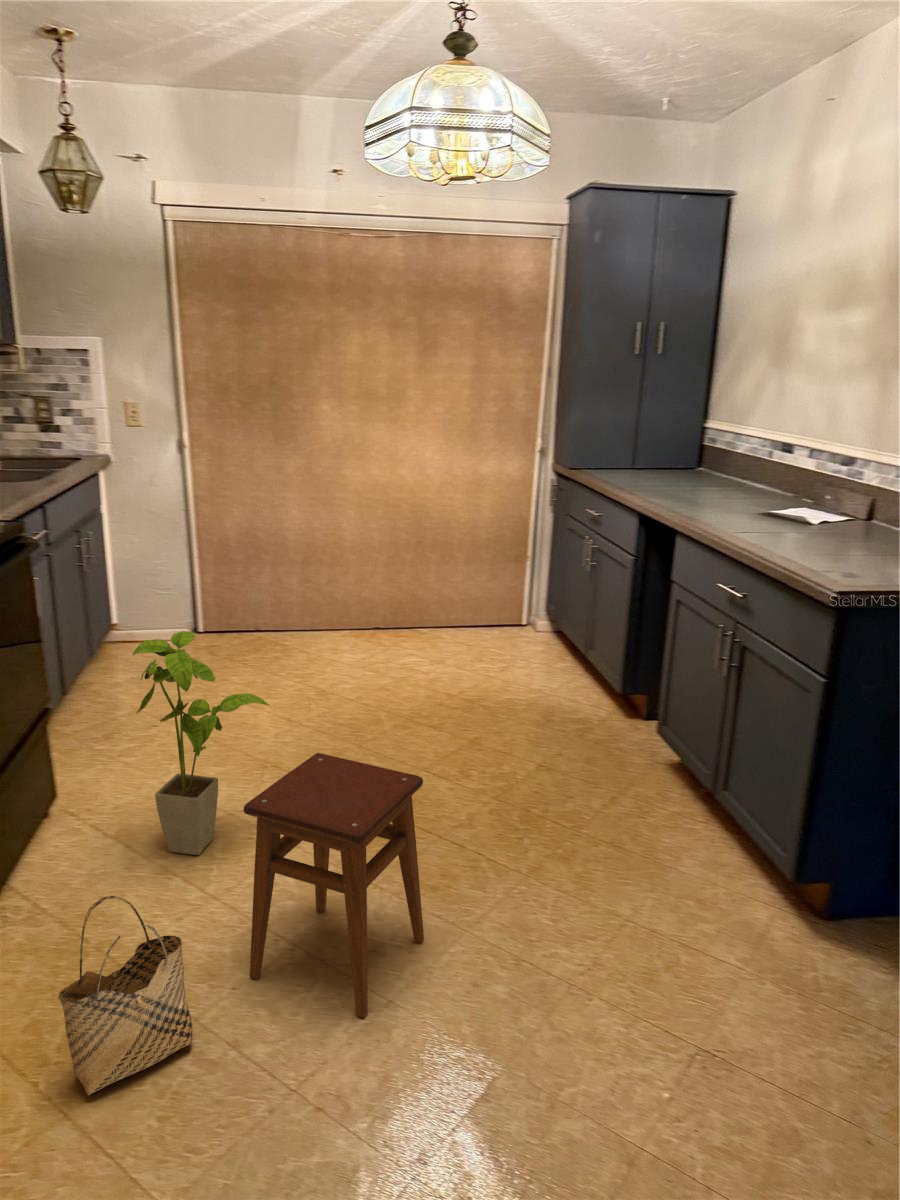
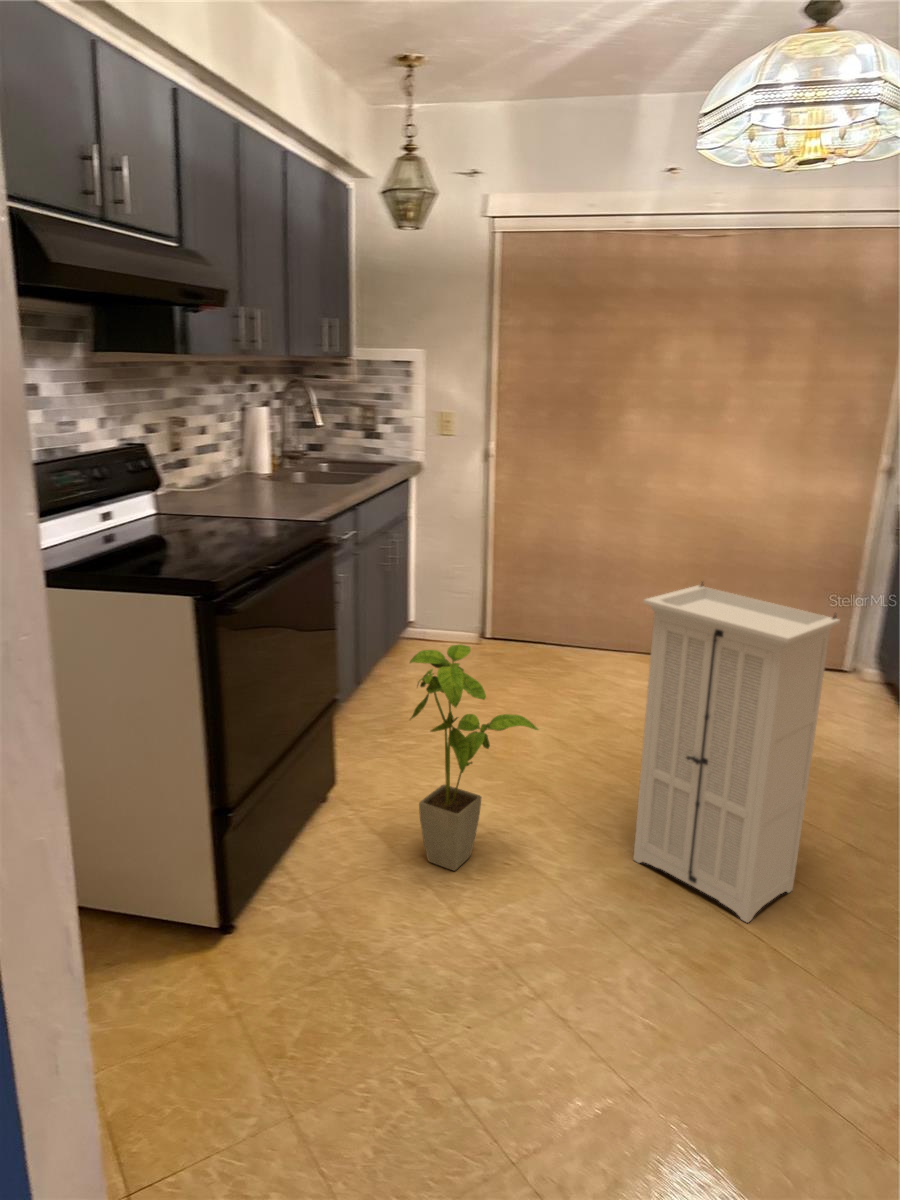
storage cabinet: none [355,552,522,848] -> present [633,582,840,922]
stool: present [243,753,424,1017] -> none [486,793,696,1100]
woven basket: present [58,896,192,1095] -> none [294,910,420,1108]

